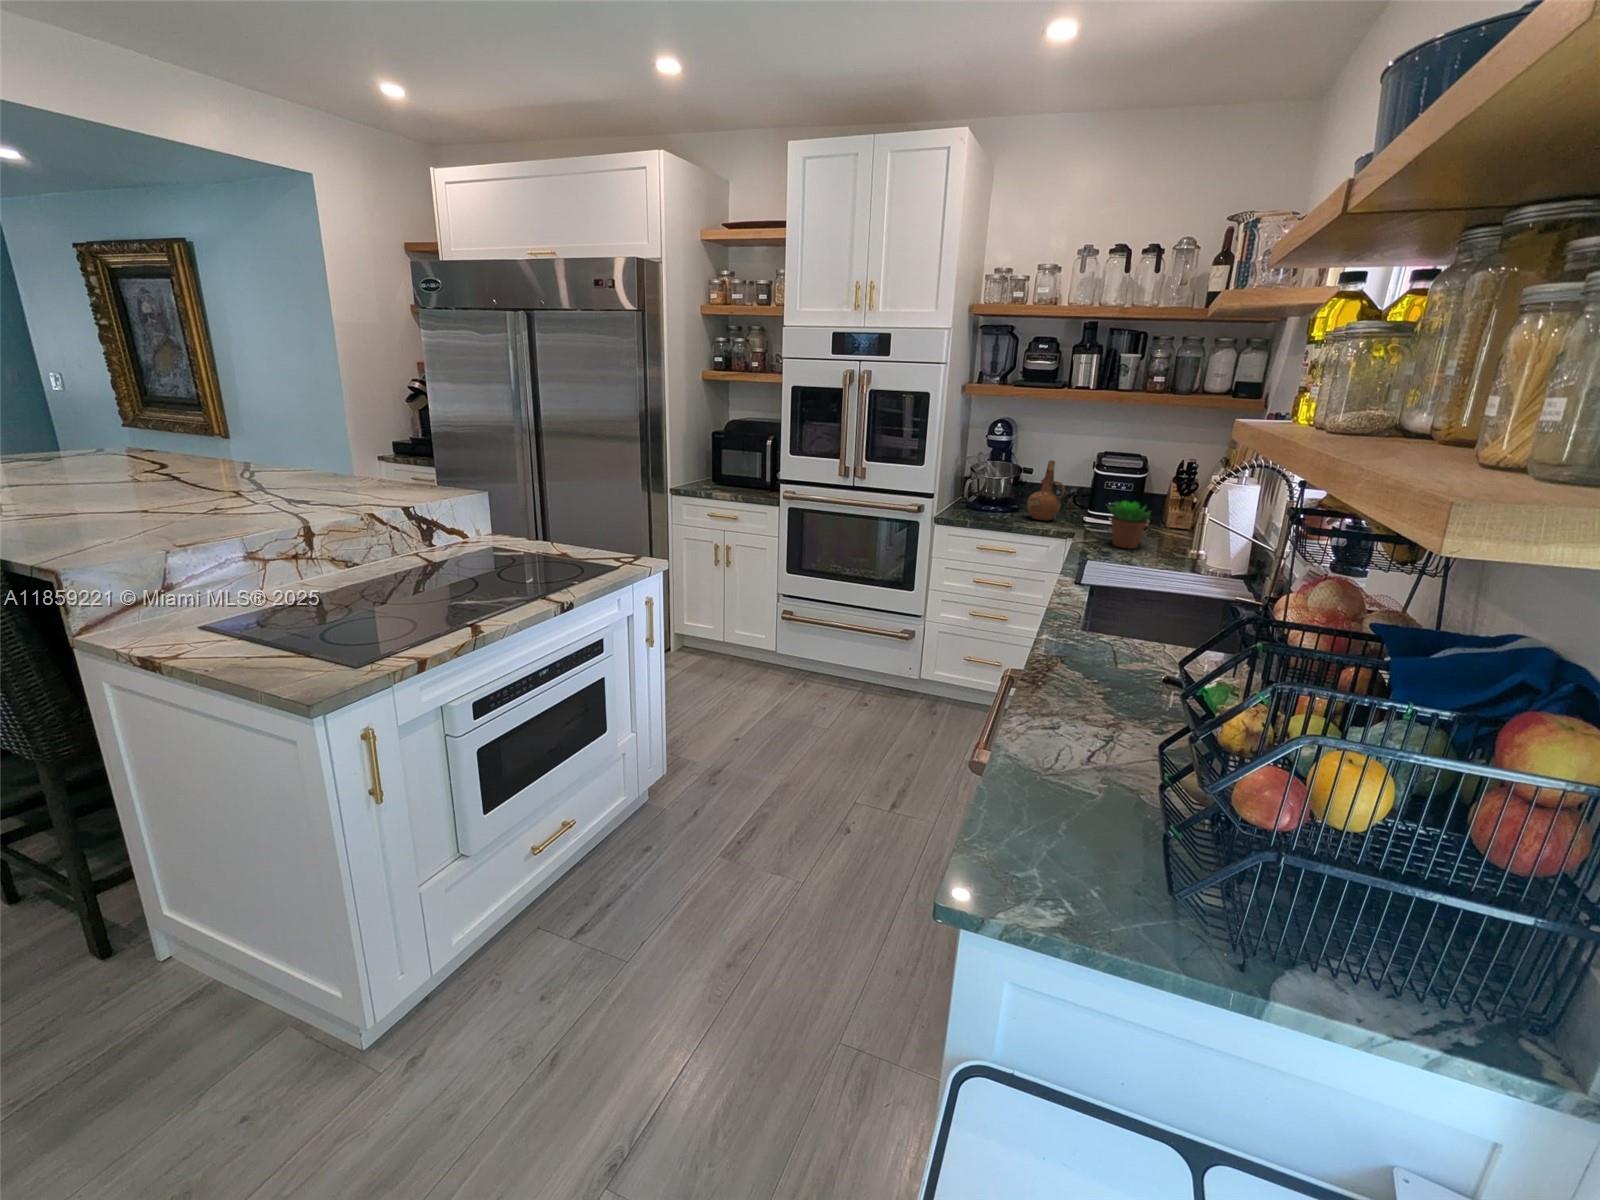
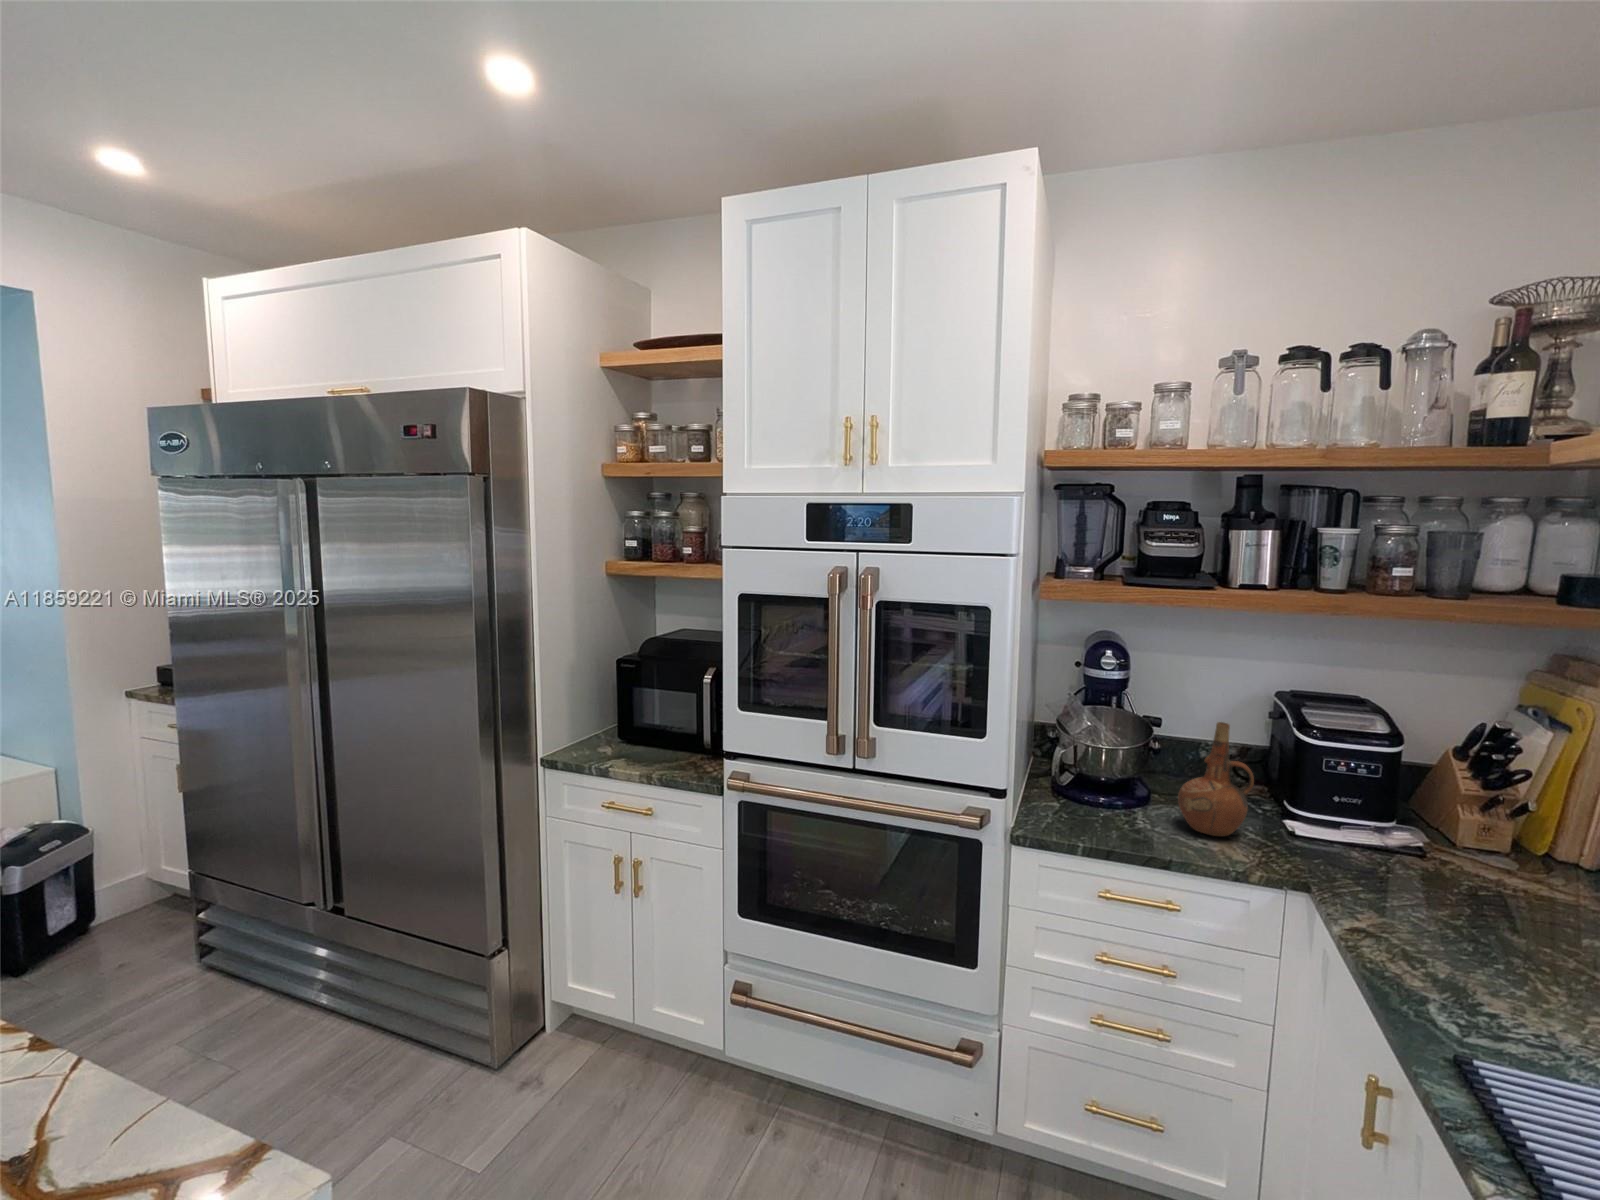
succulent plant: present [1106,501,1151,549] -> none [1395,831,1530,955]

